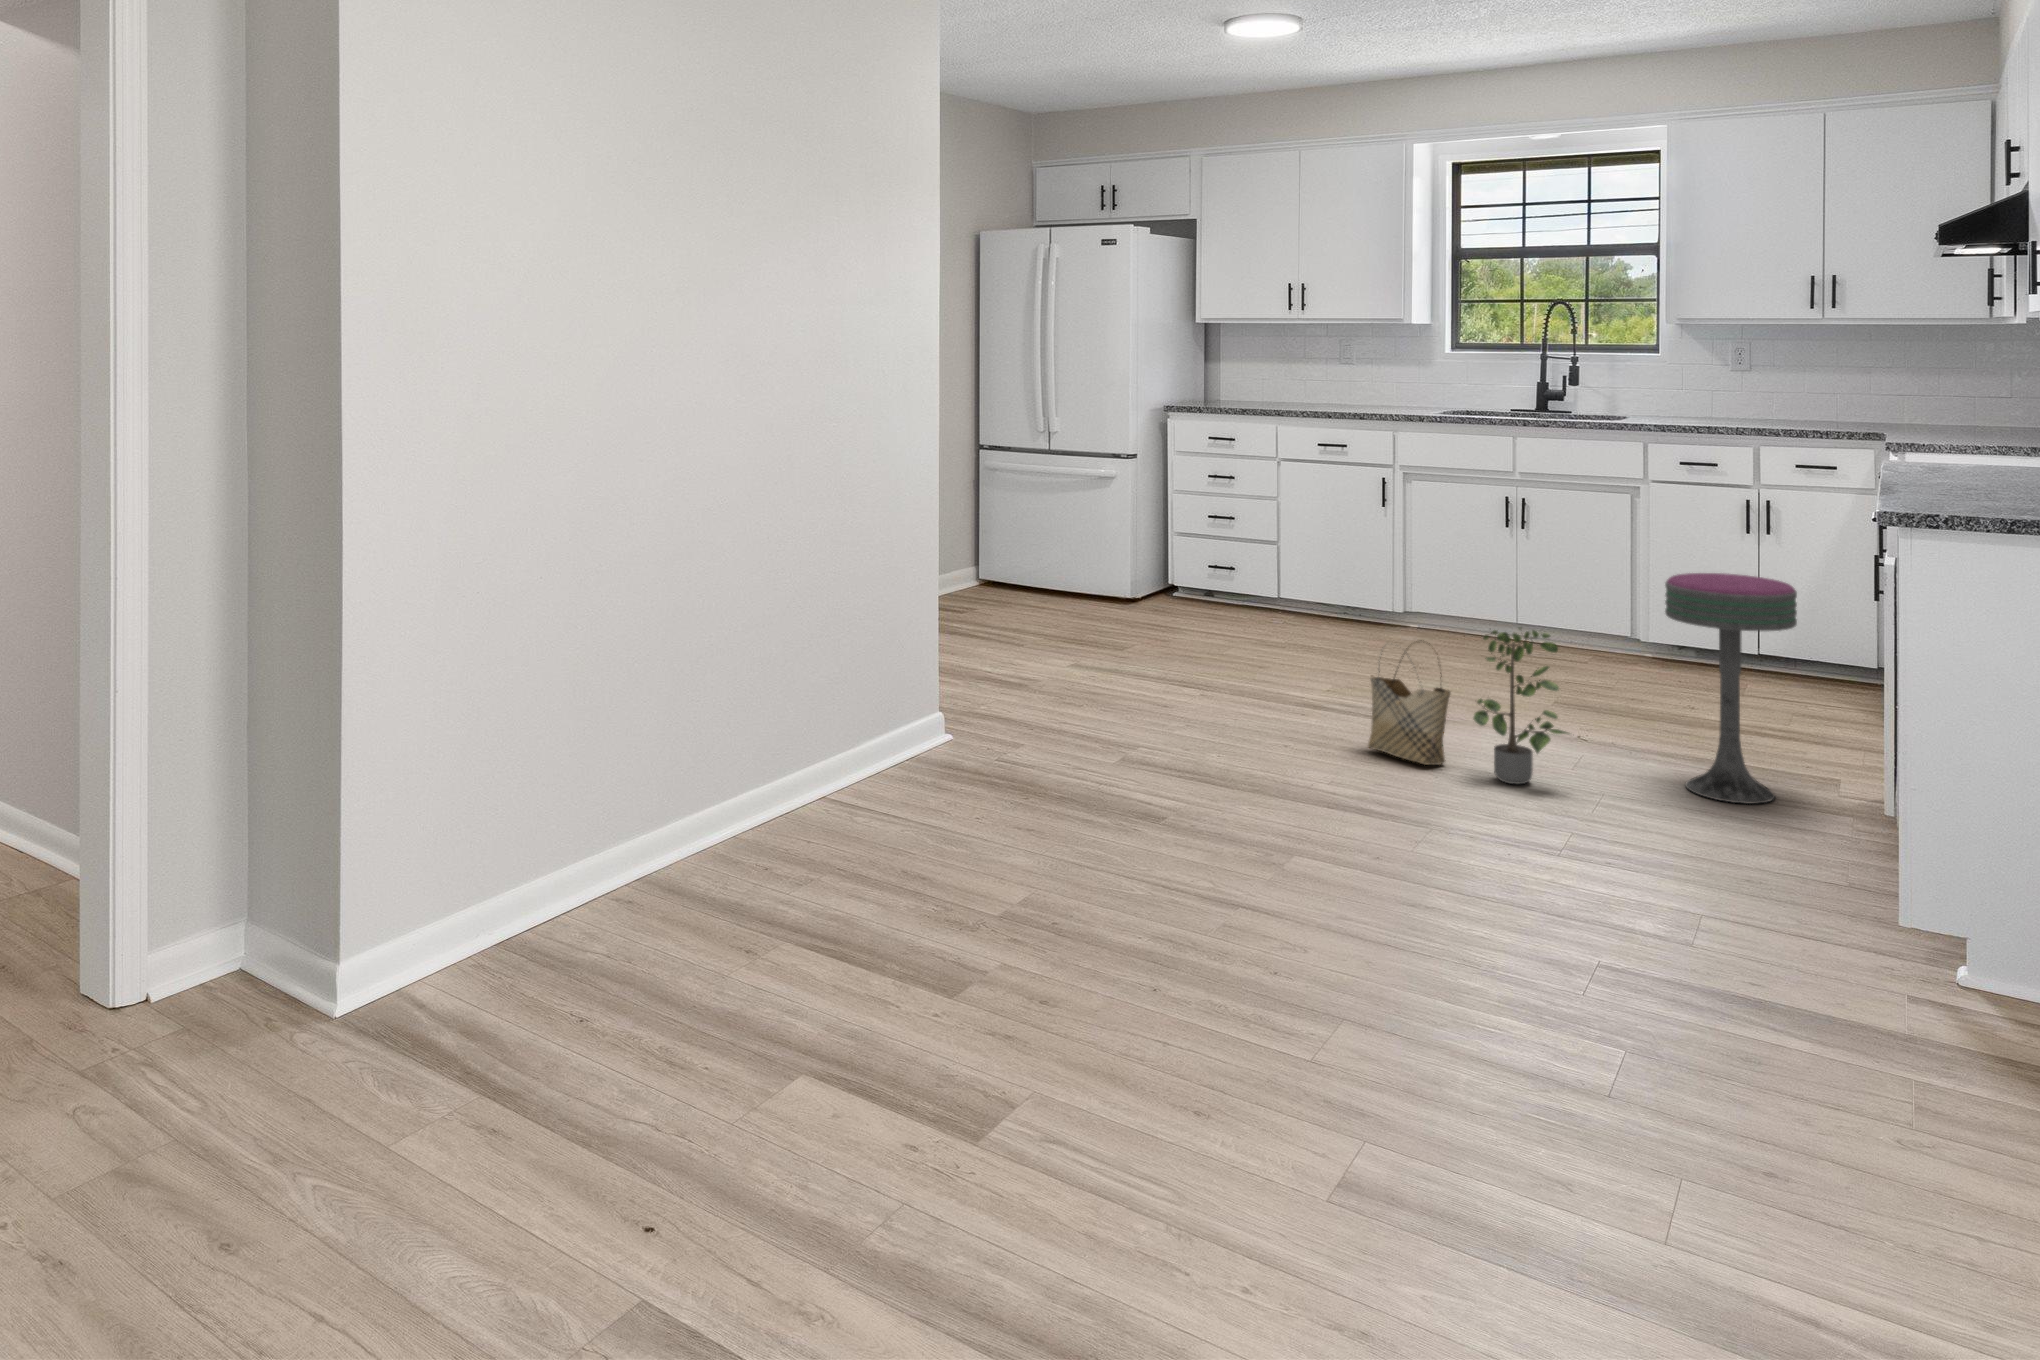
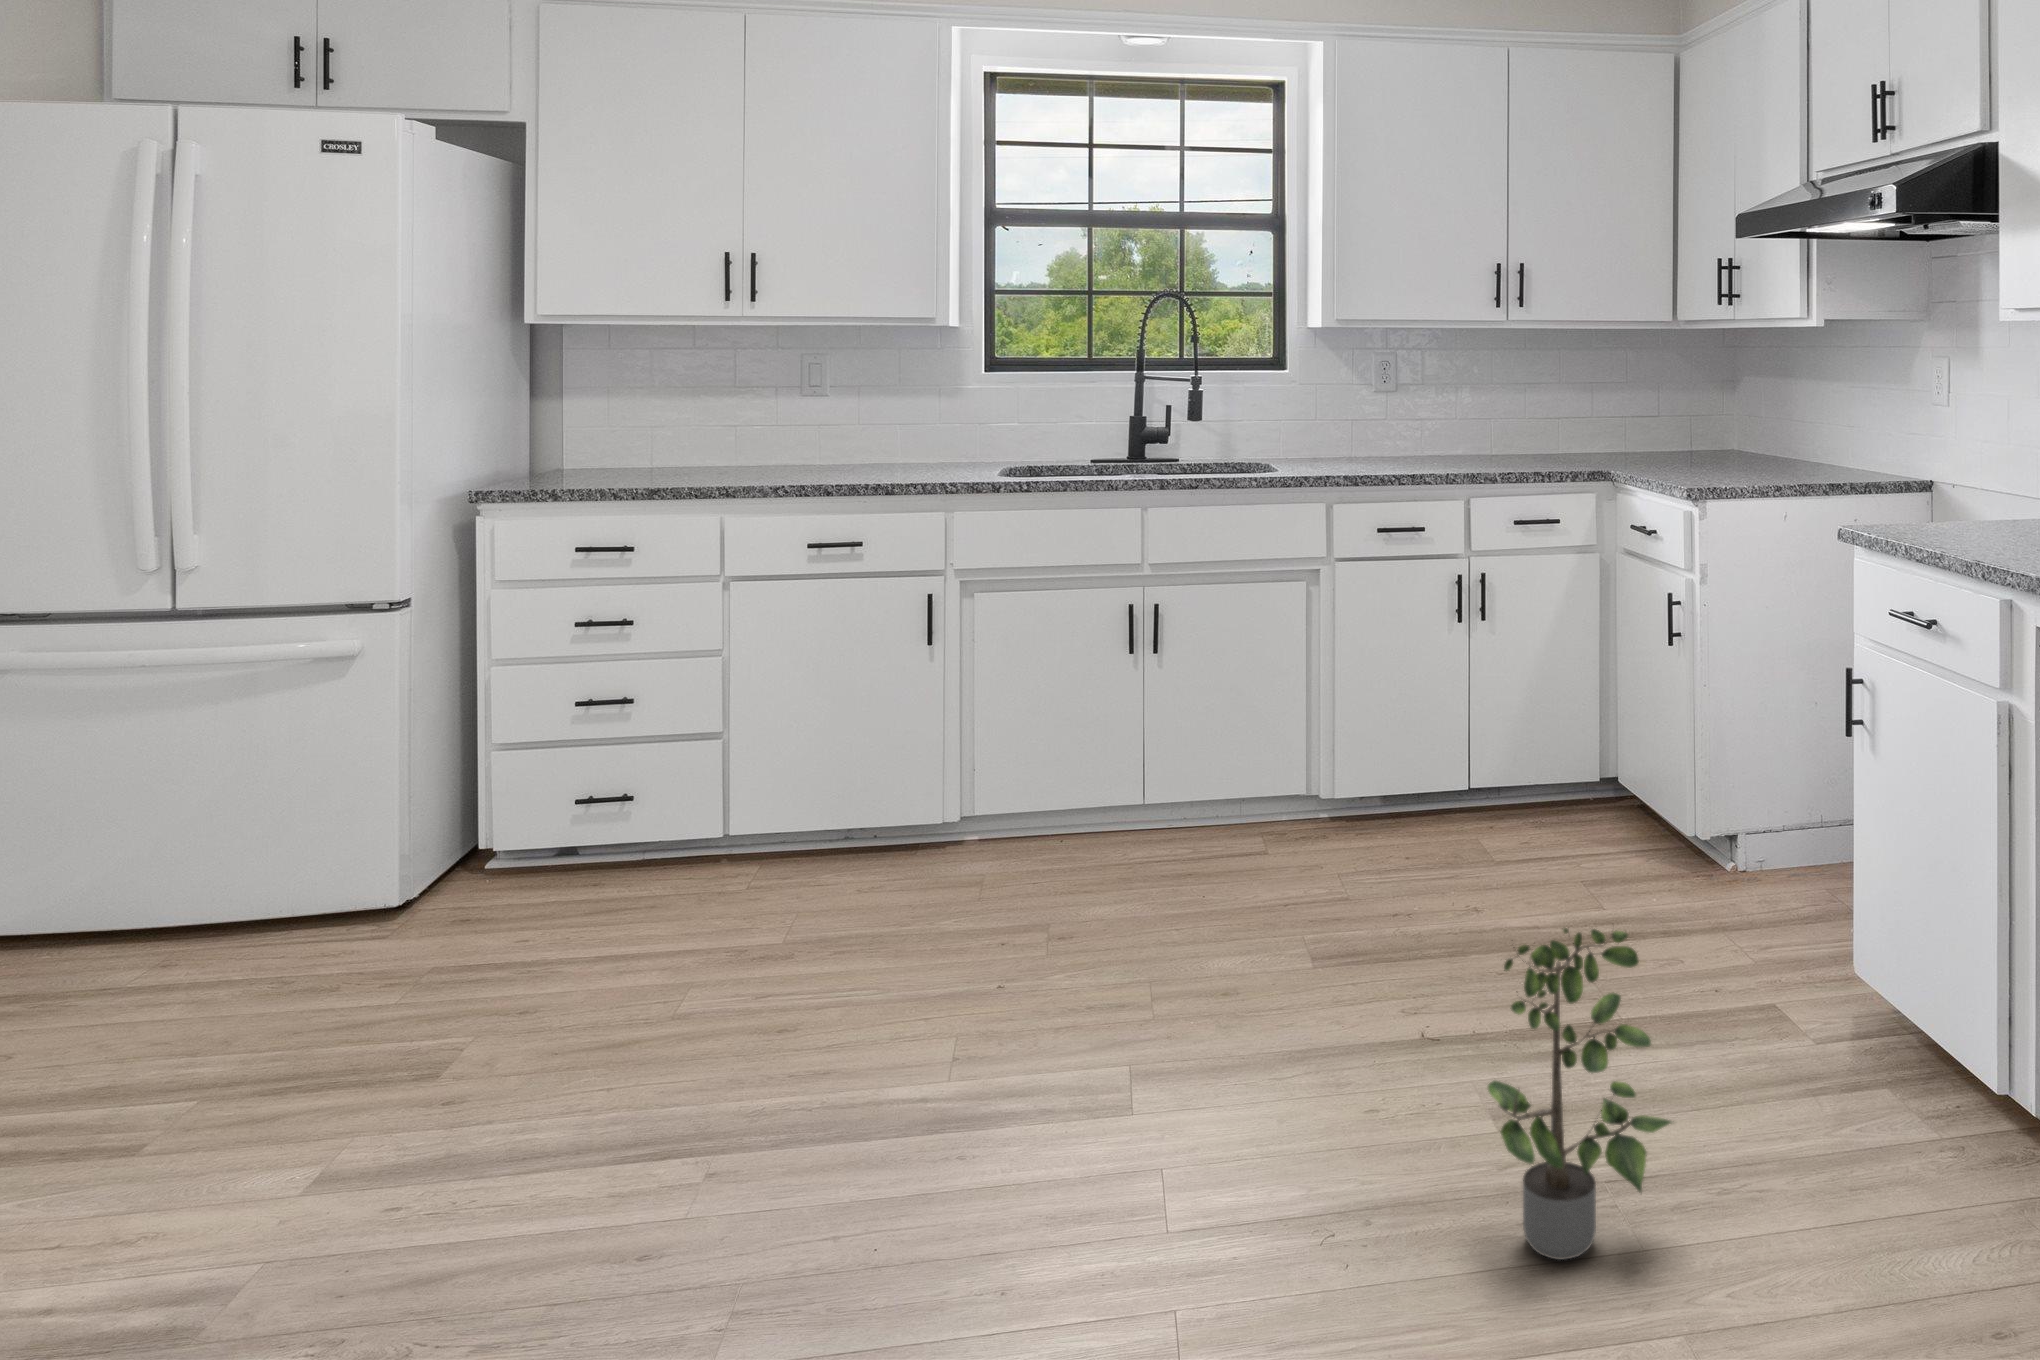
bar stool: present [1665,573,1797,804] -> none [1708,734,1910,1148]
woven basket: present [1368,640,1450,765] -> none [1239,983,1425,1272]

